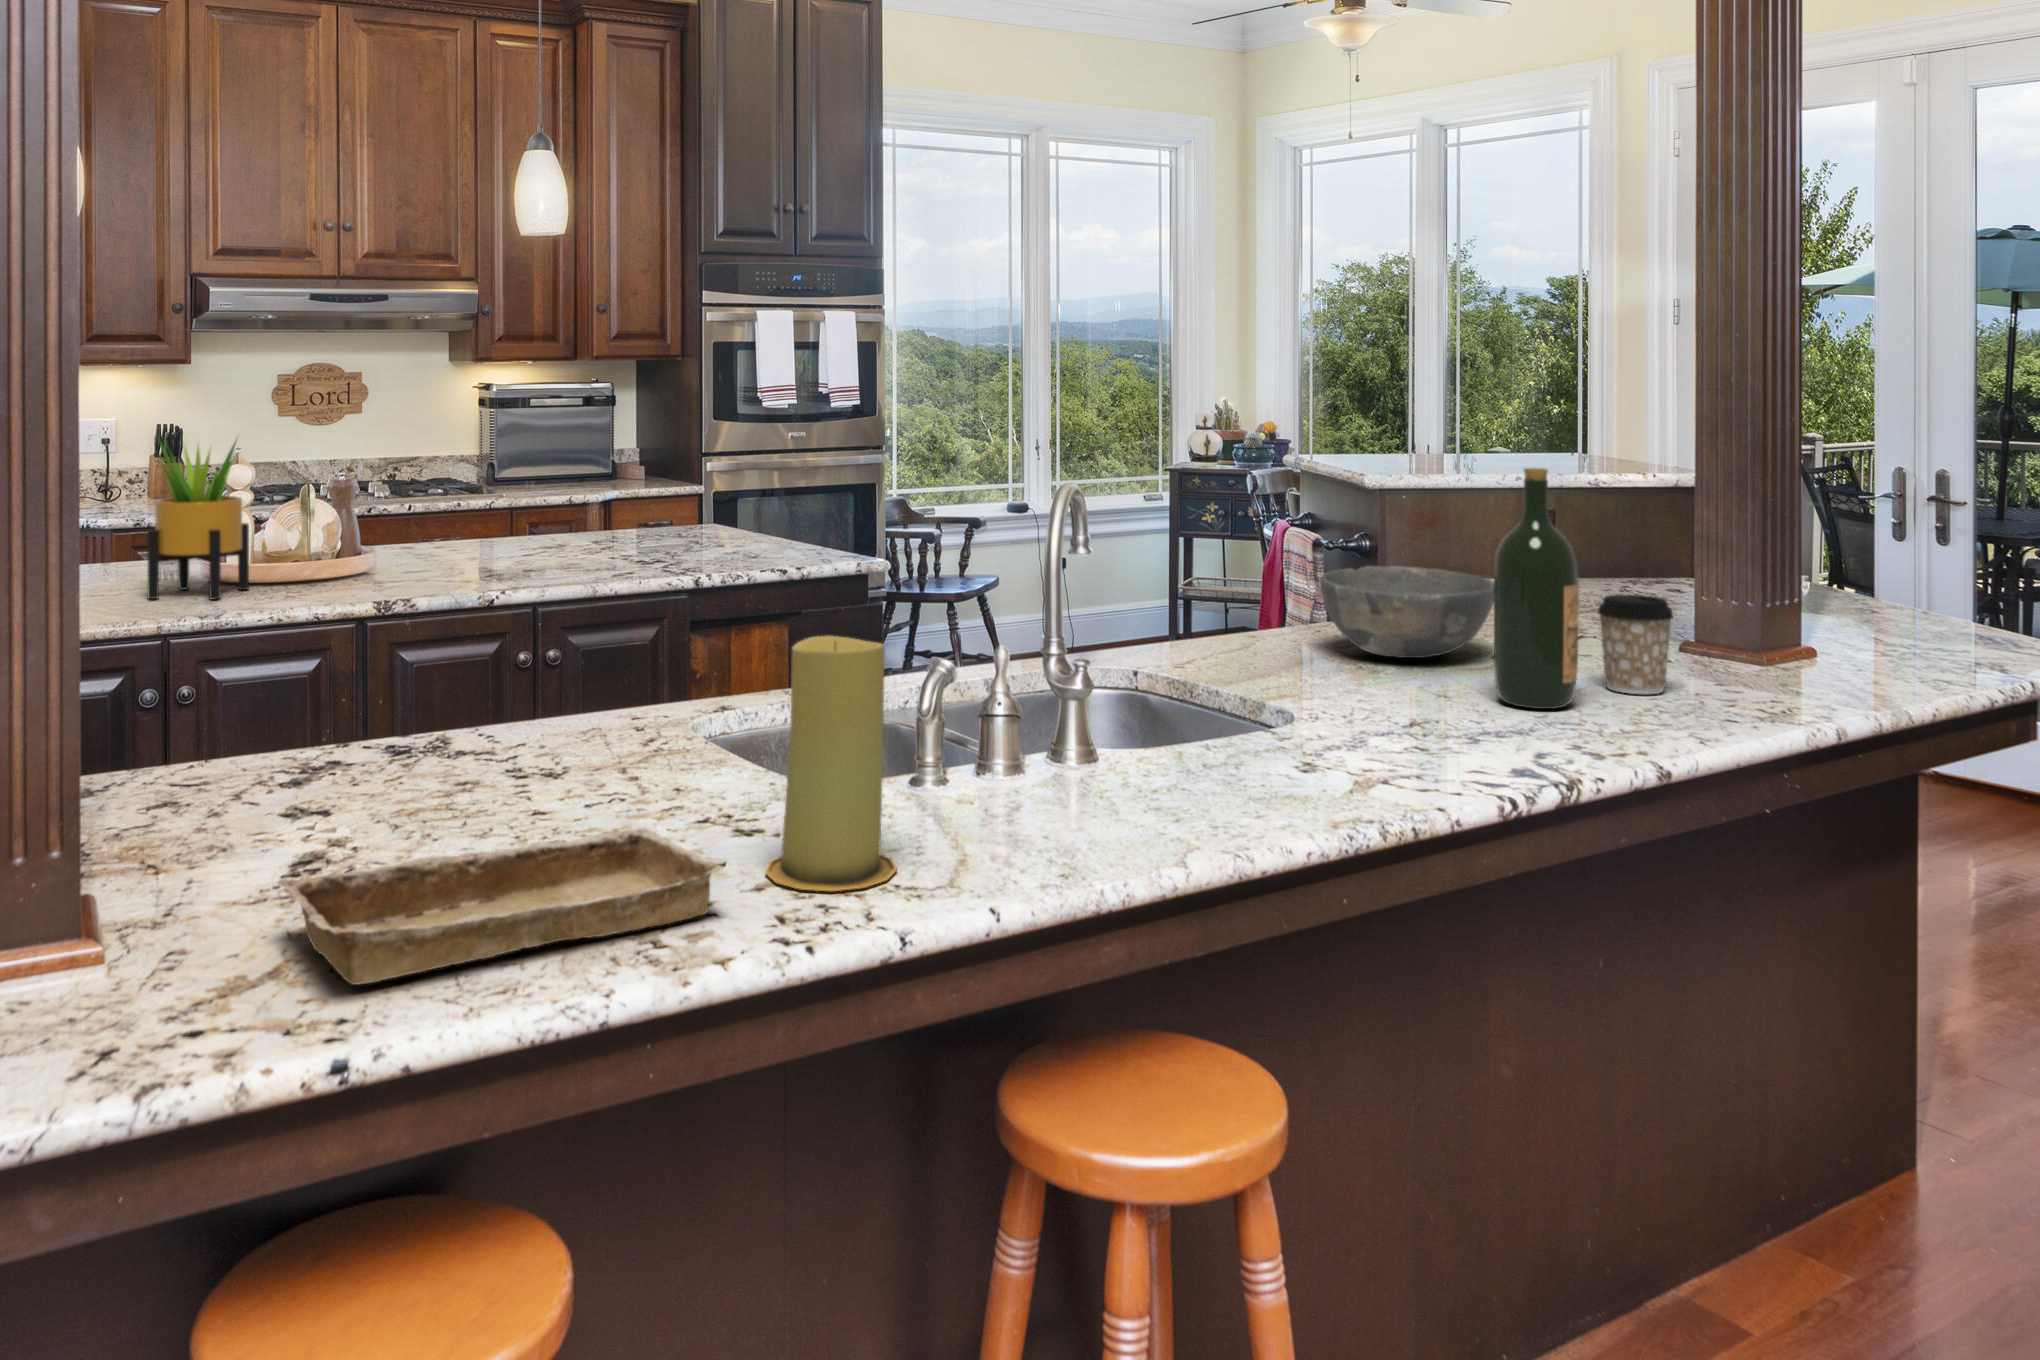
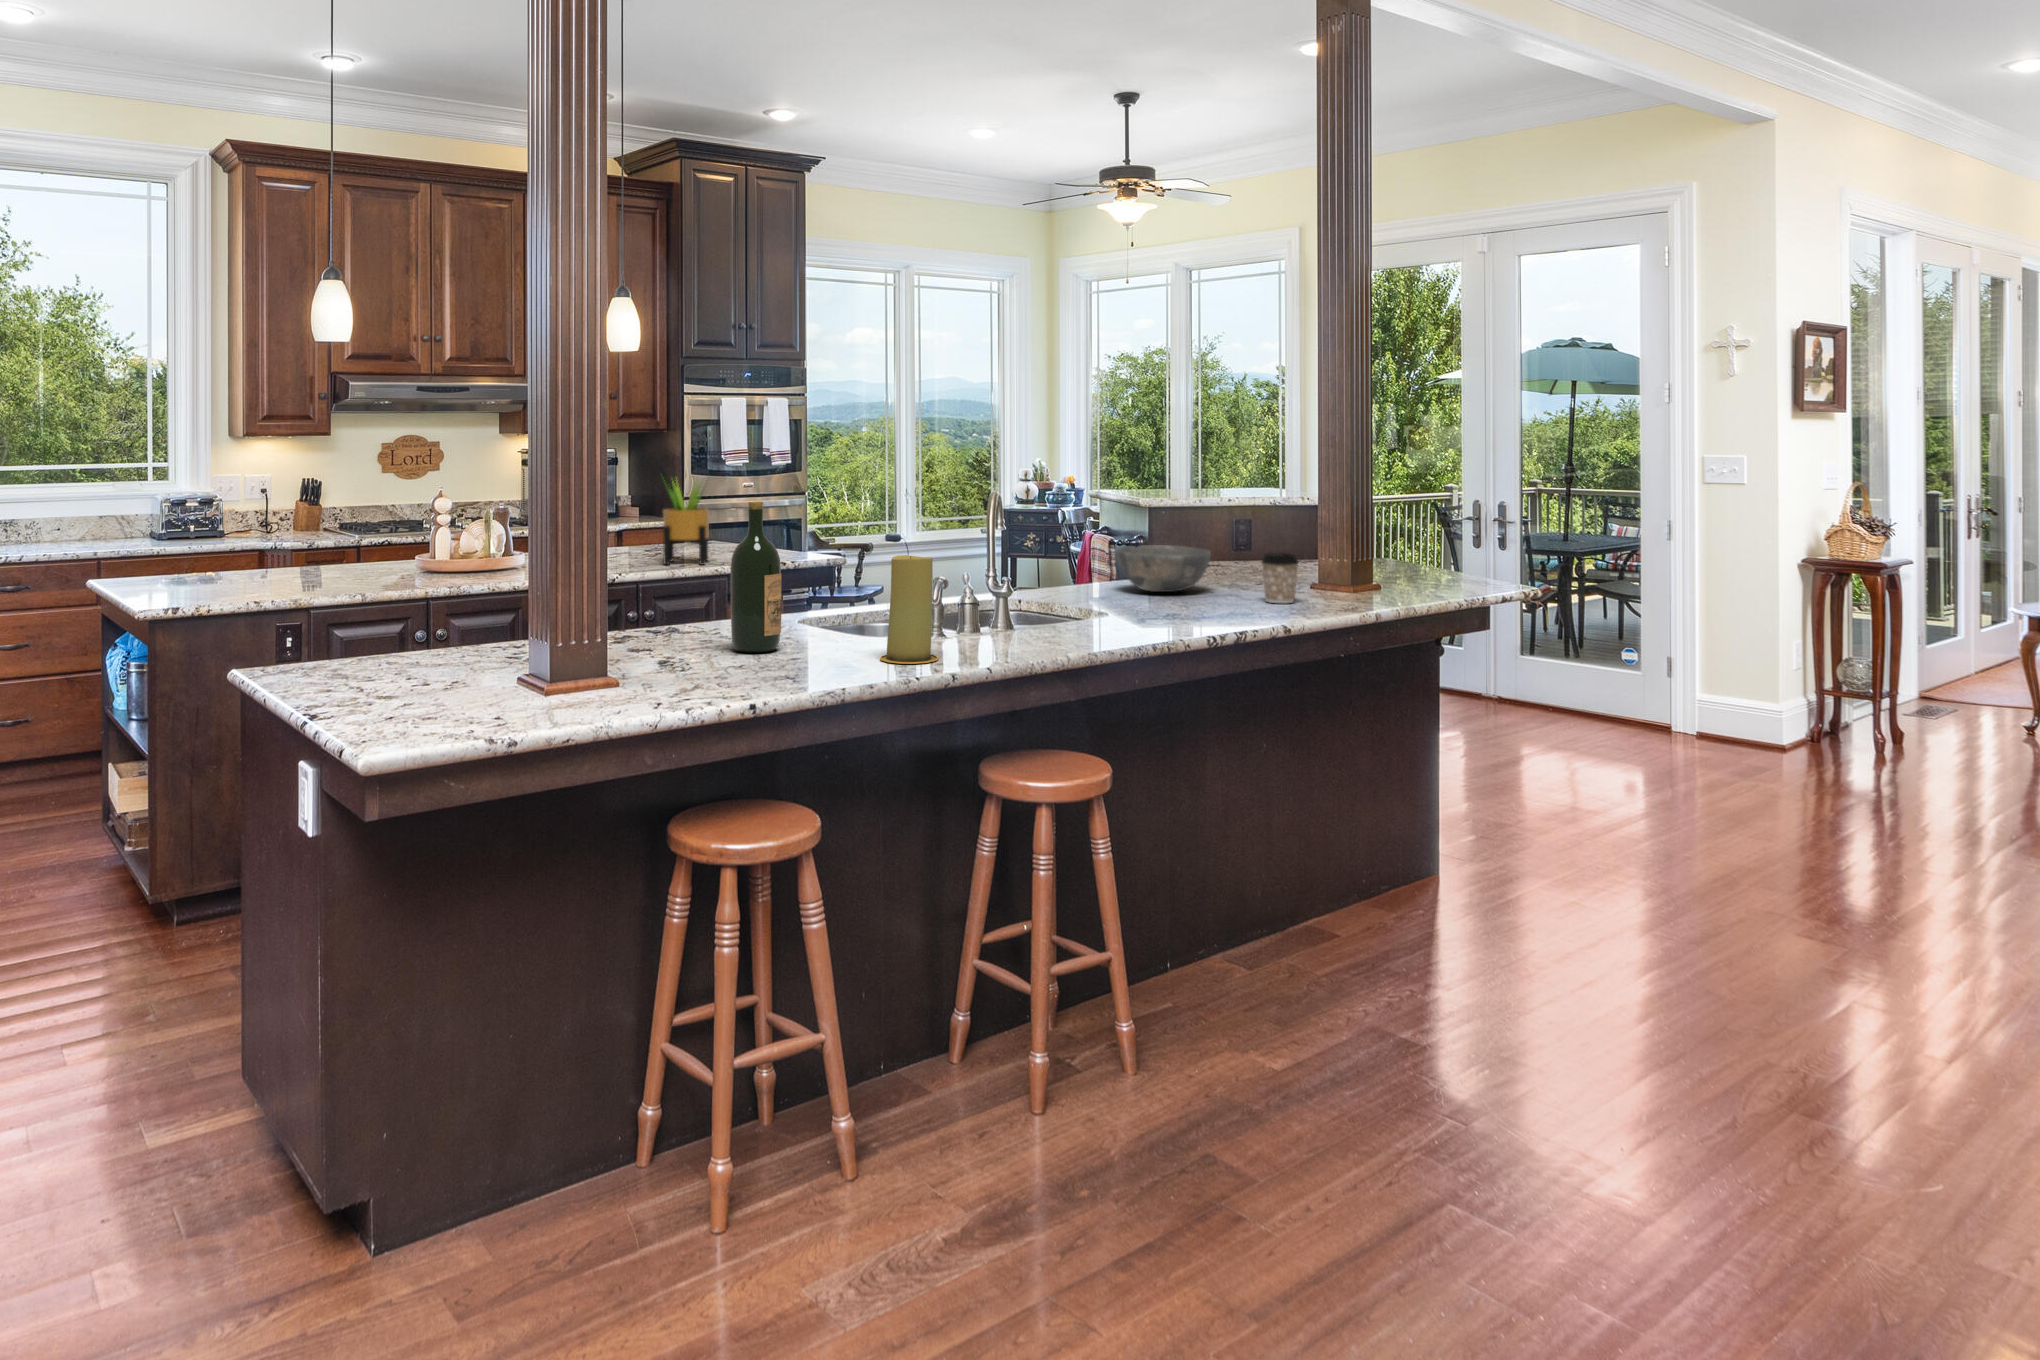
potted plant: present [147,439,249,600] -> present [663,481,709,565]
wine bottle: present [1494,468,1579,709] -> present [731,502,781,653]
tray: present [281,828,723,985] -> none [687,642,874,686]

